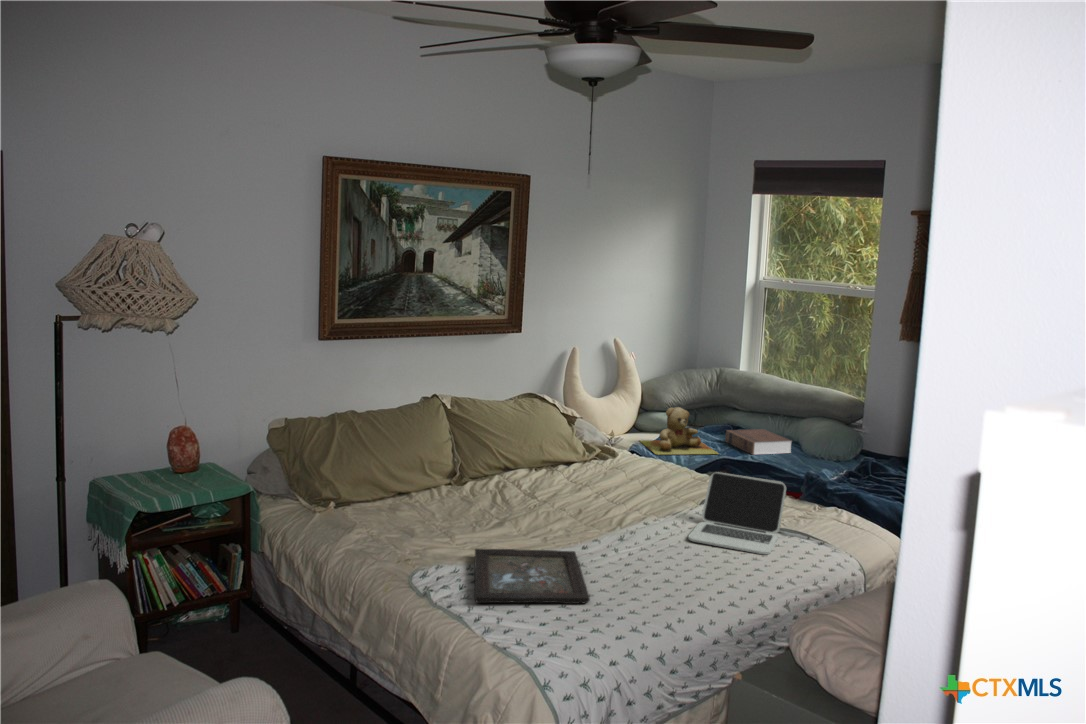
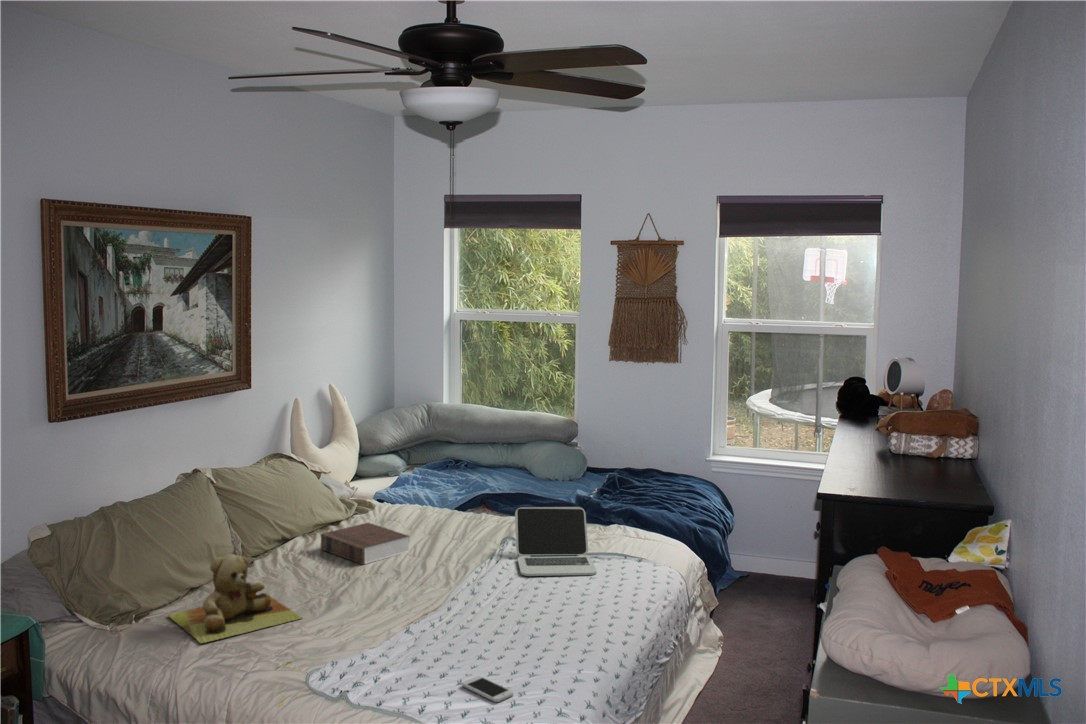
teddy bear: present [640,407,718,455] -> present [168,554,302,643]
book: present [725,429,792,455] -> present [321,523,409,565]
tray: present [475,549,590,604] -> none [347,607,499,675]
smartphone: none [518,621,557,651] -> present [462,676,513,702]

